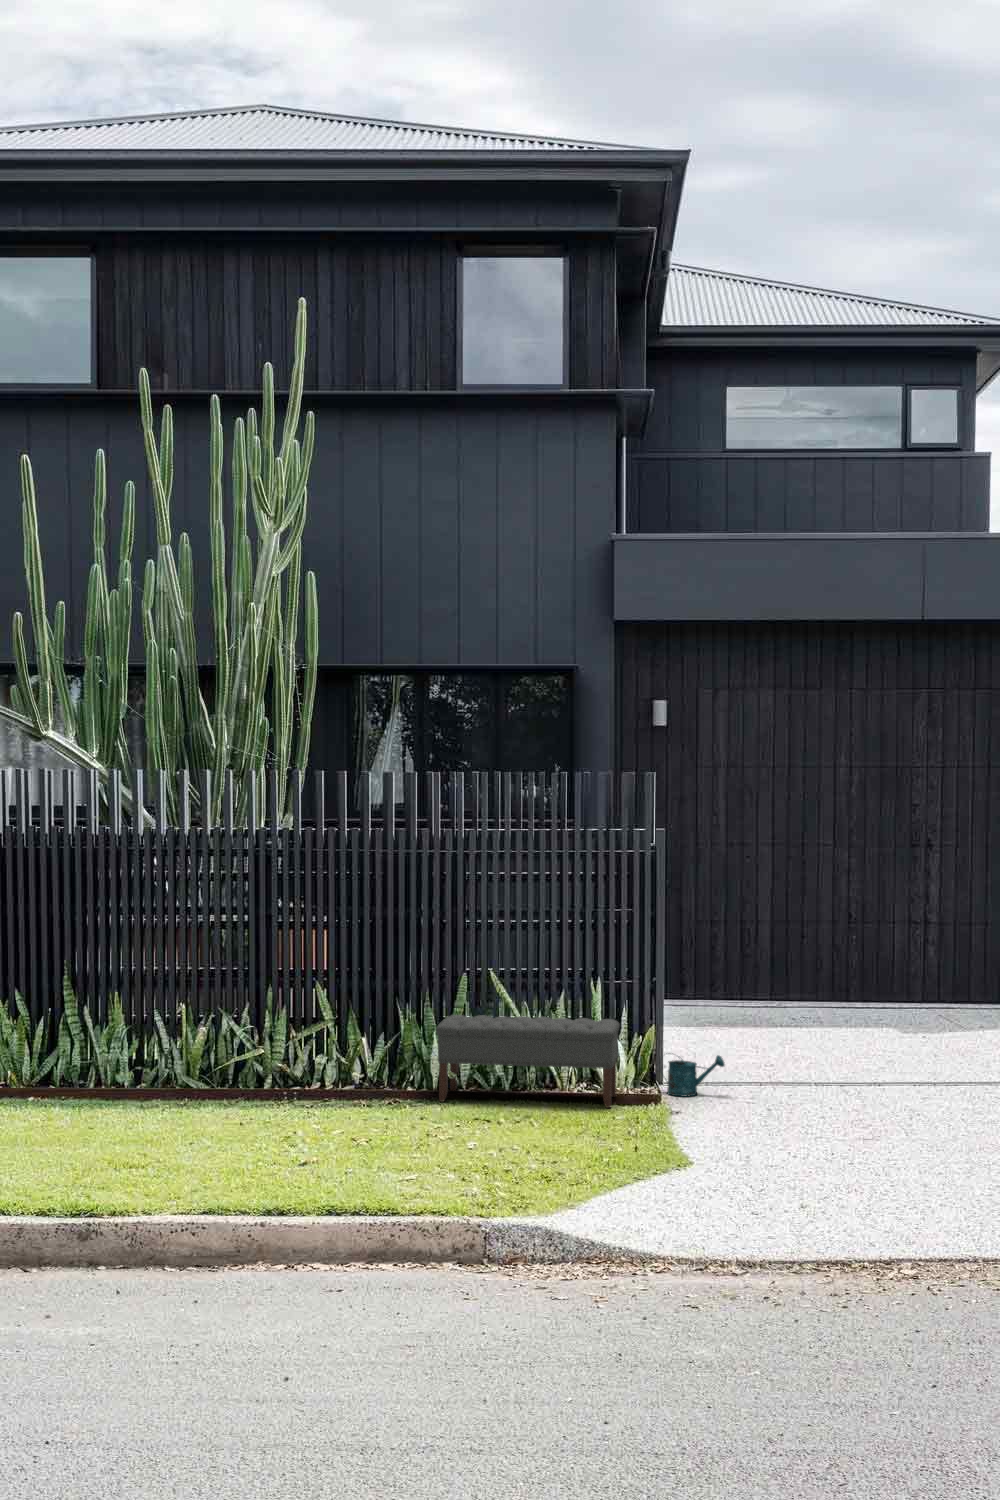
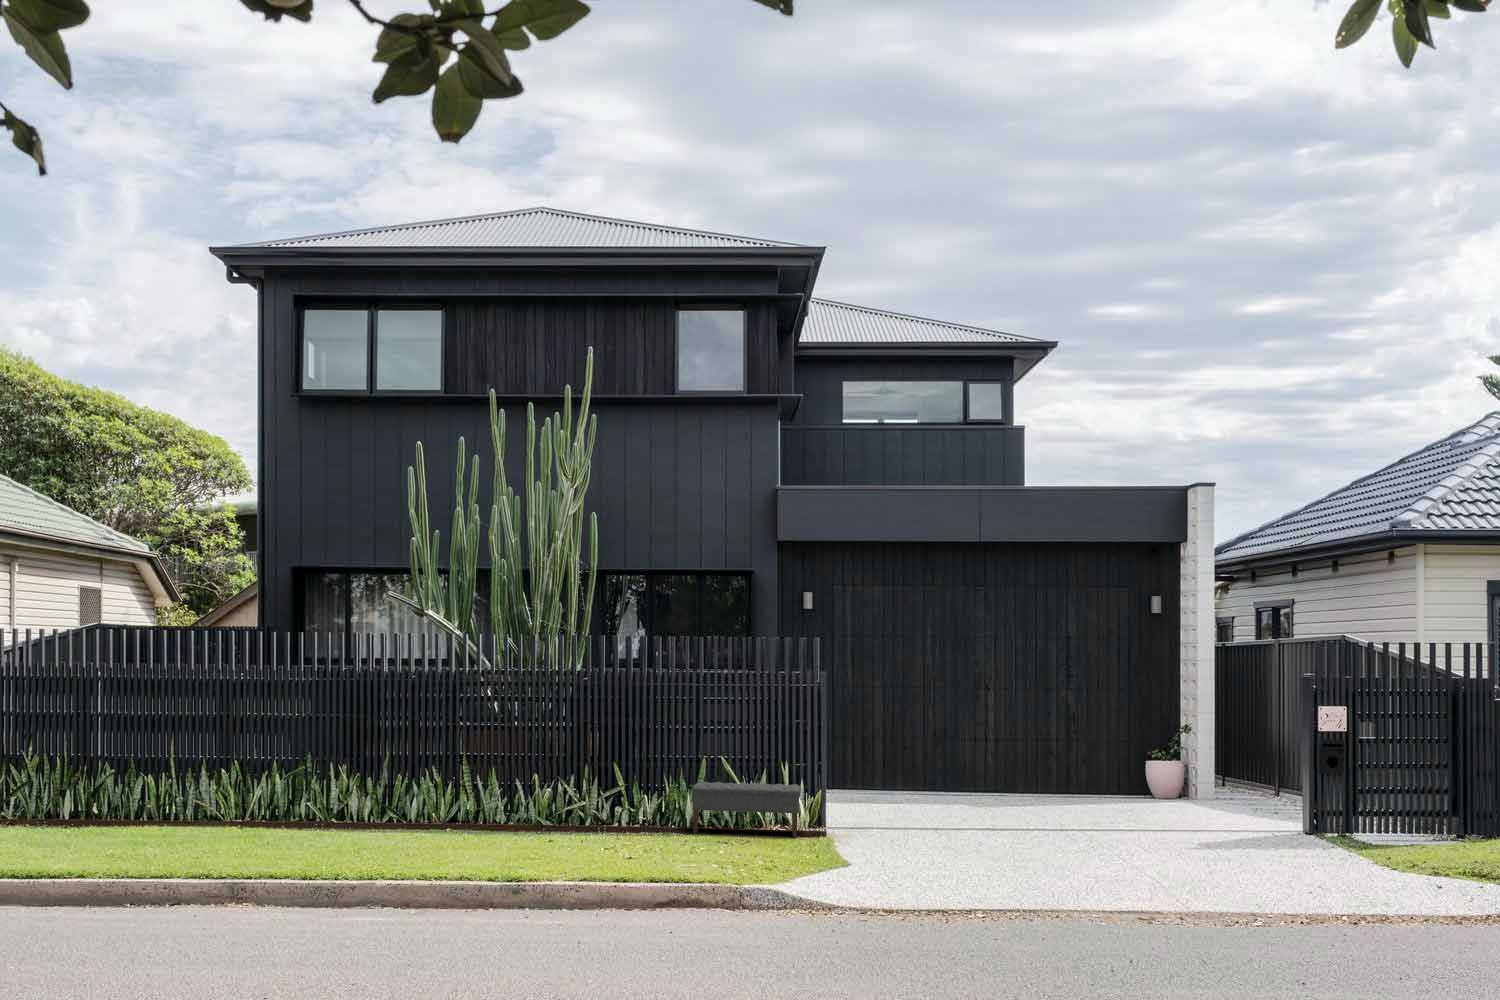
watering can: present [665,1055,725,1097] -> none [823,806,863,833]

